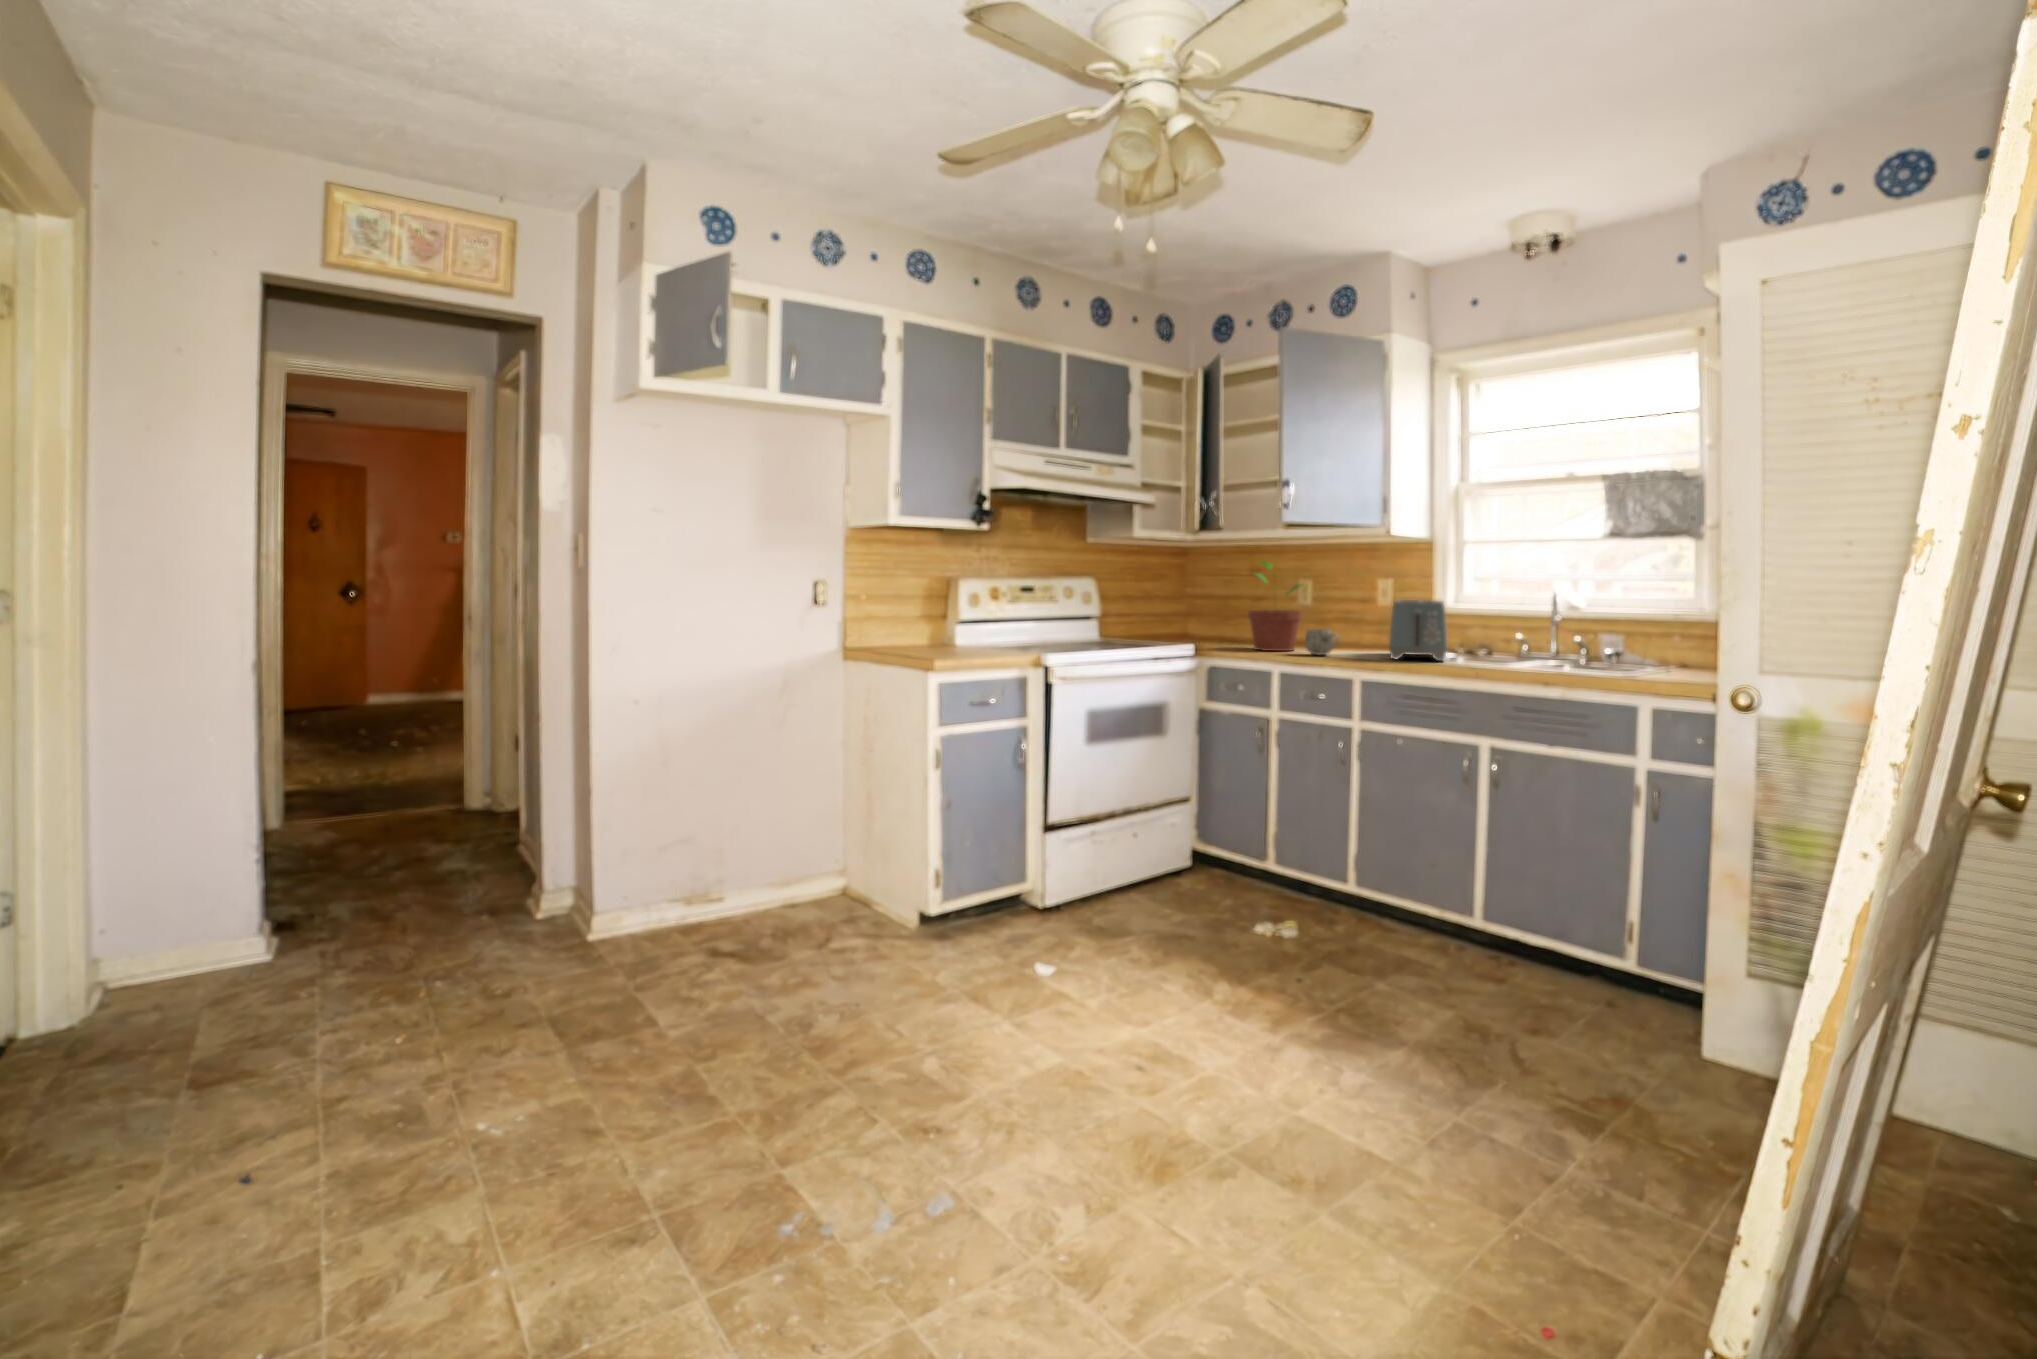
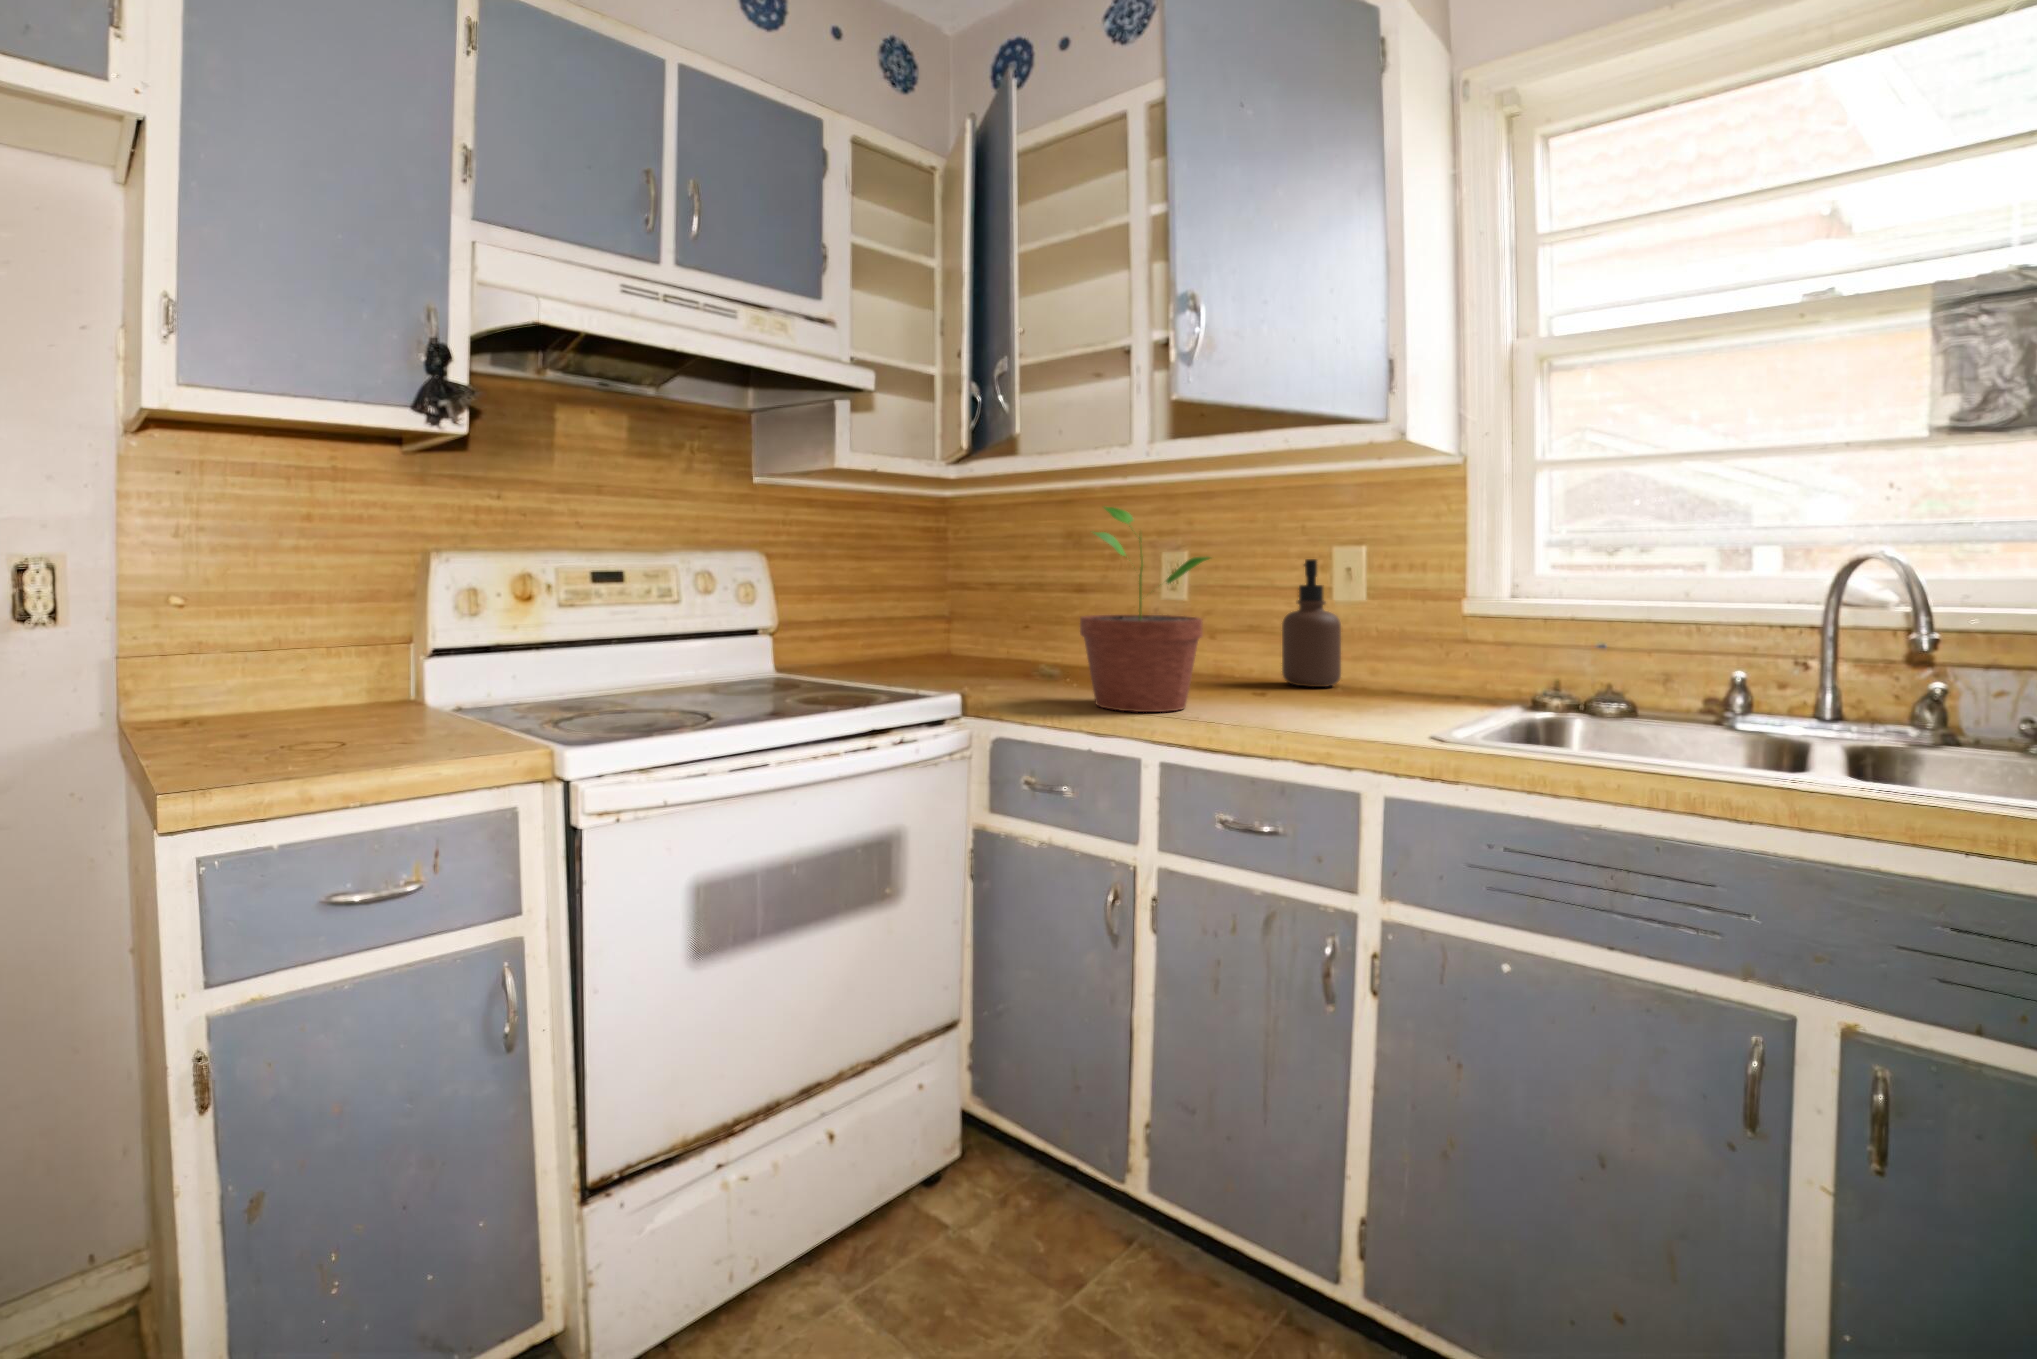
soap dispenser: none [1349,585,1377,646] -> present [1282,559,1341,687]
toaster: present [1389,600,1447,661] -> none [1417,590,1618,751]
mug: present [1305,629,1339,655] -> none [1224,661,1315,728]

